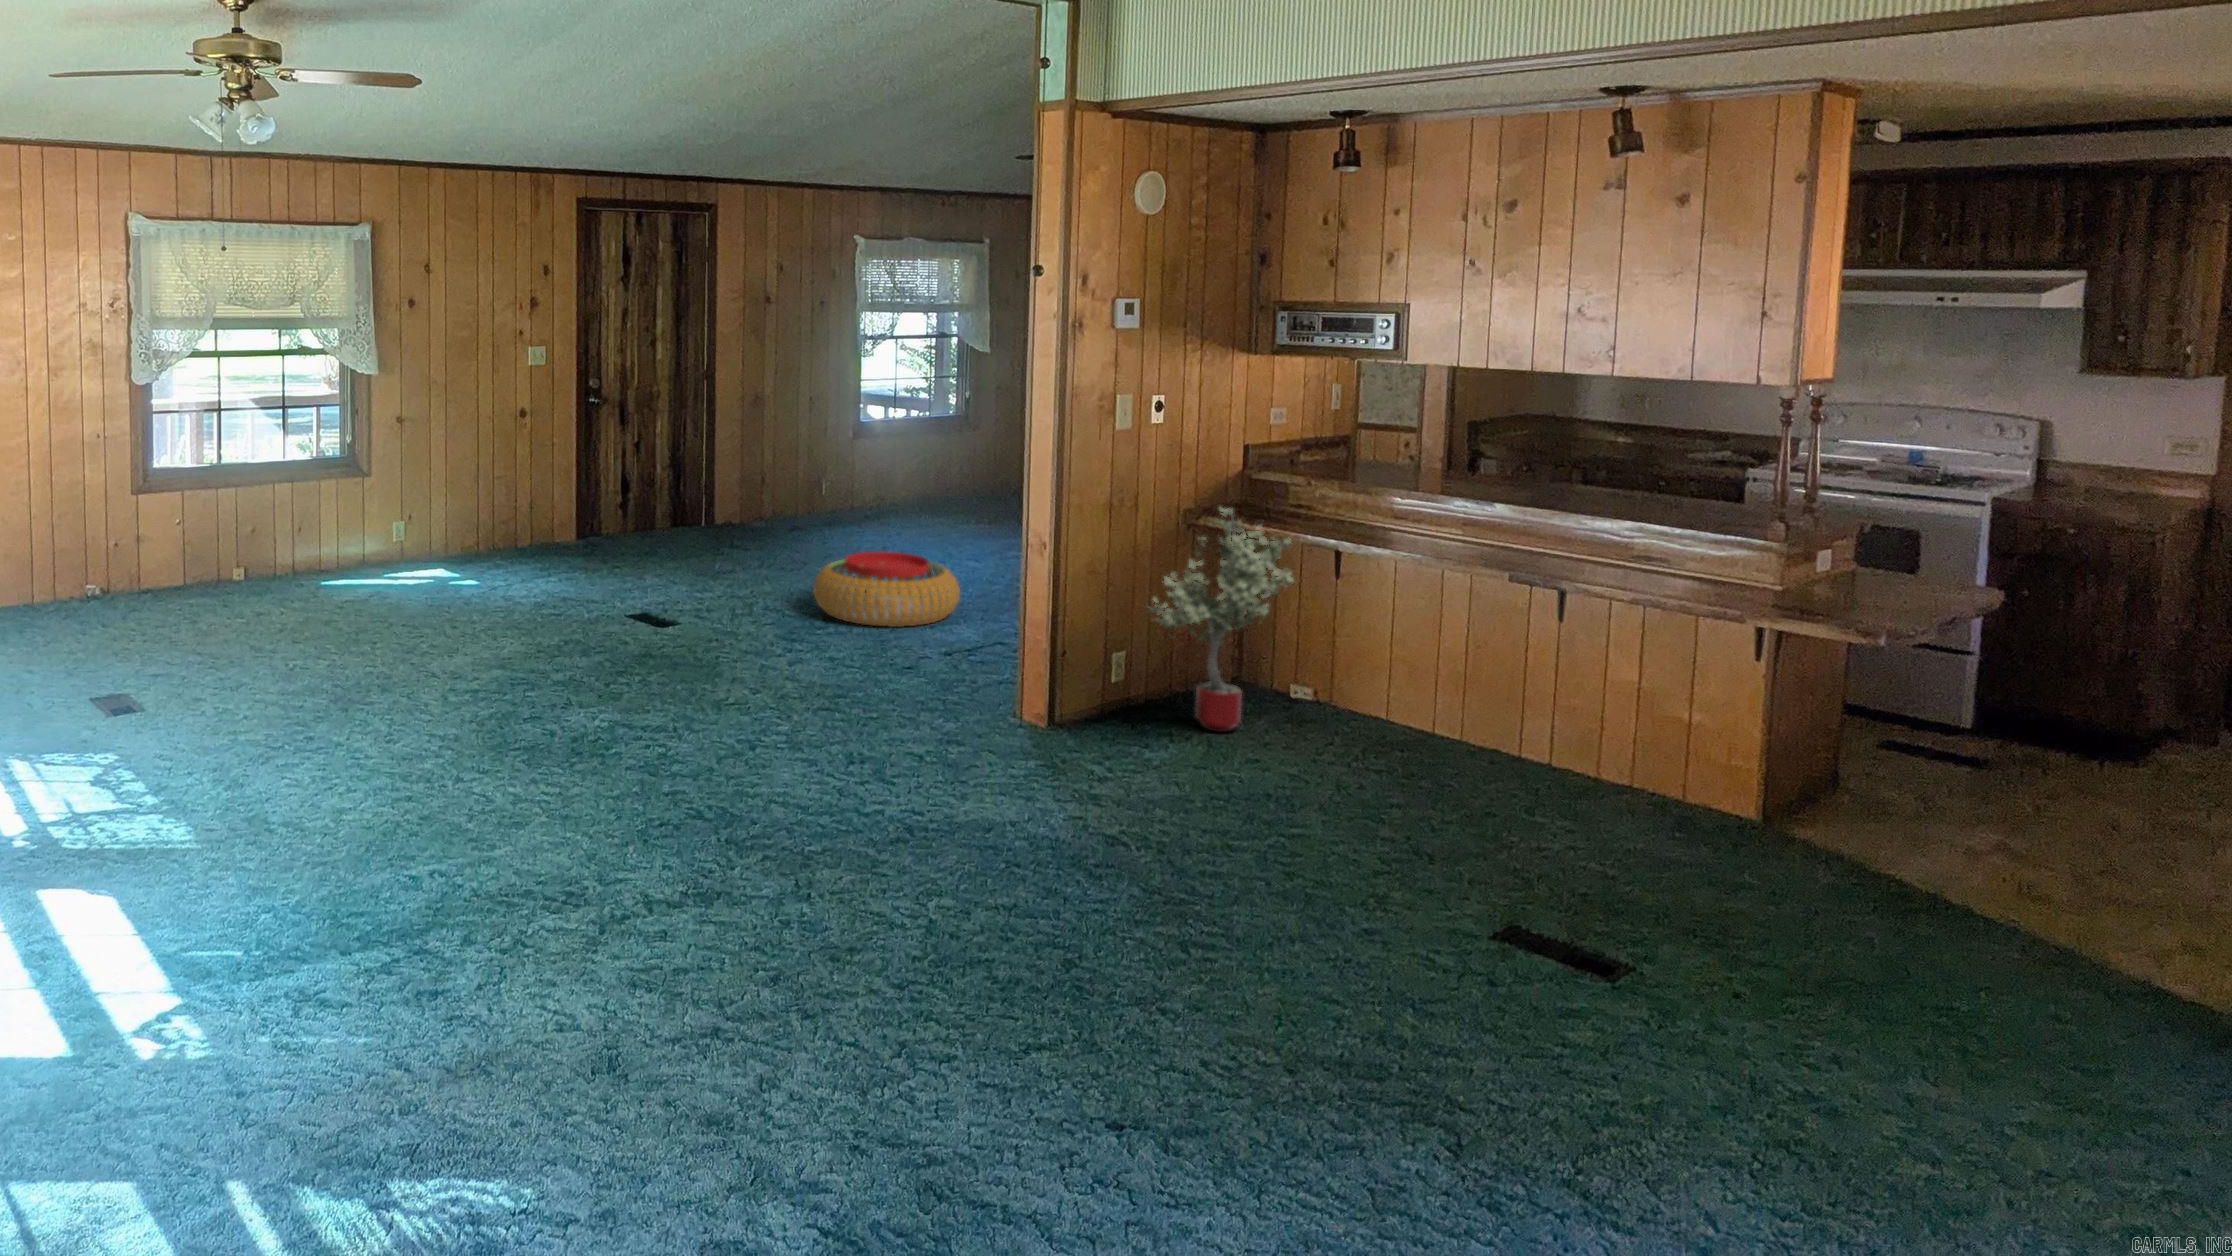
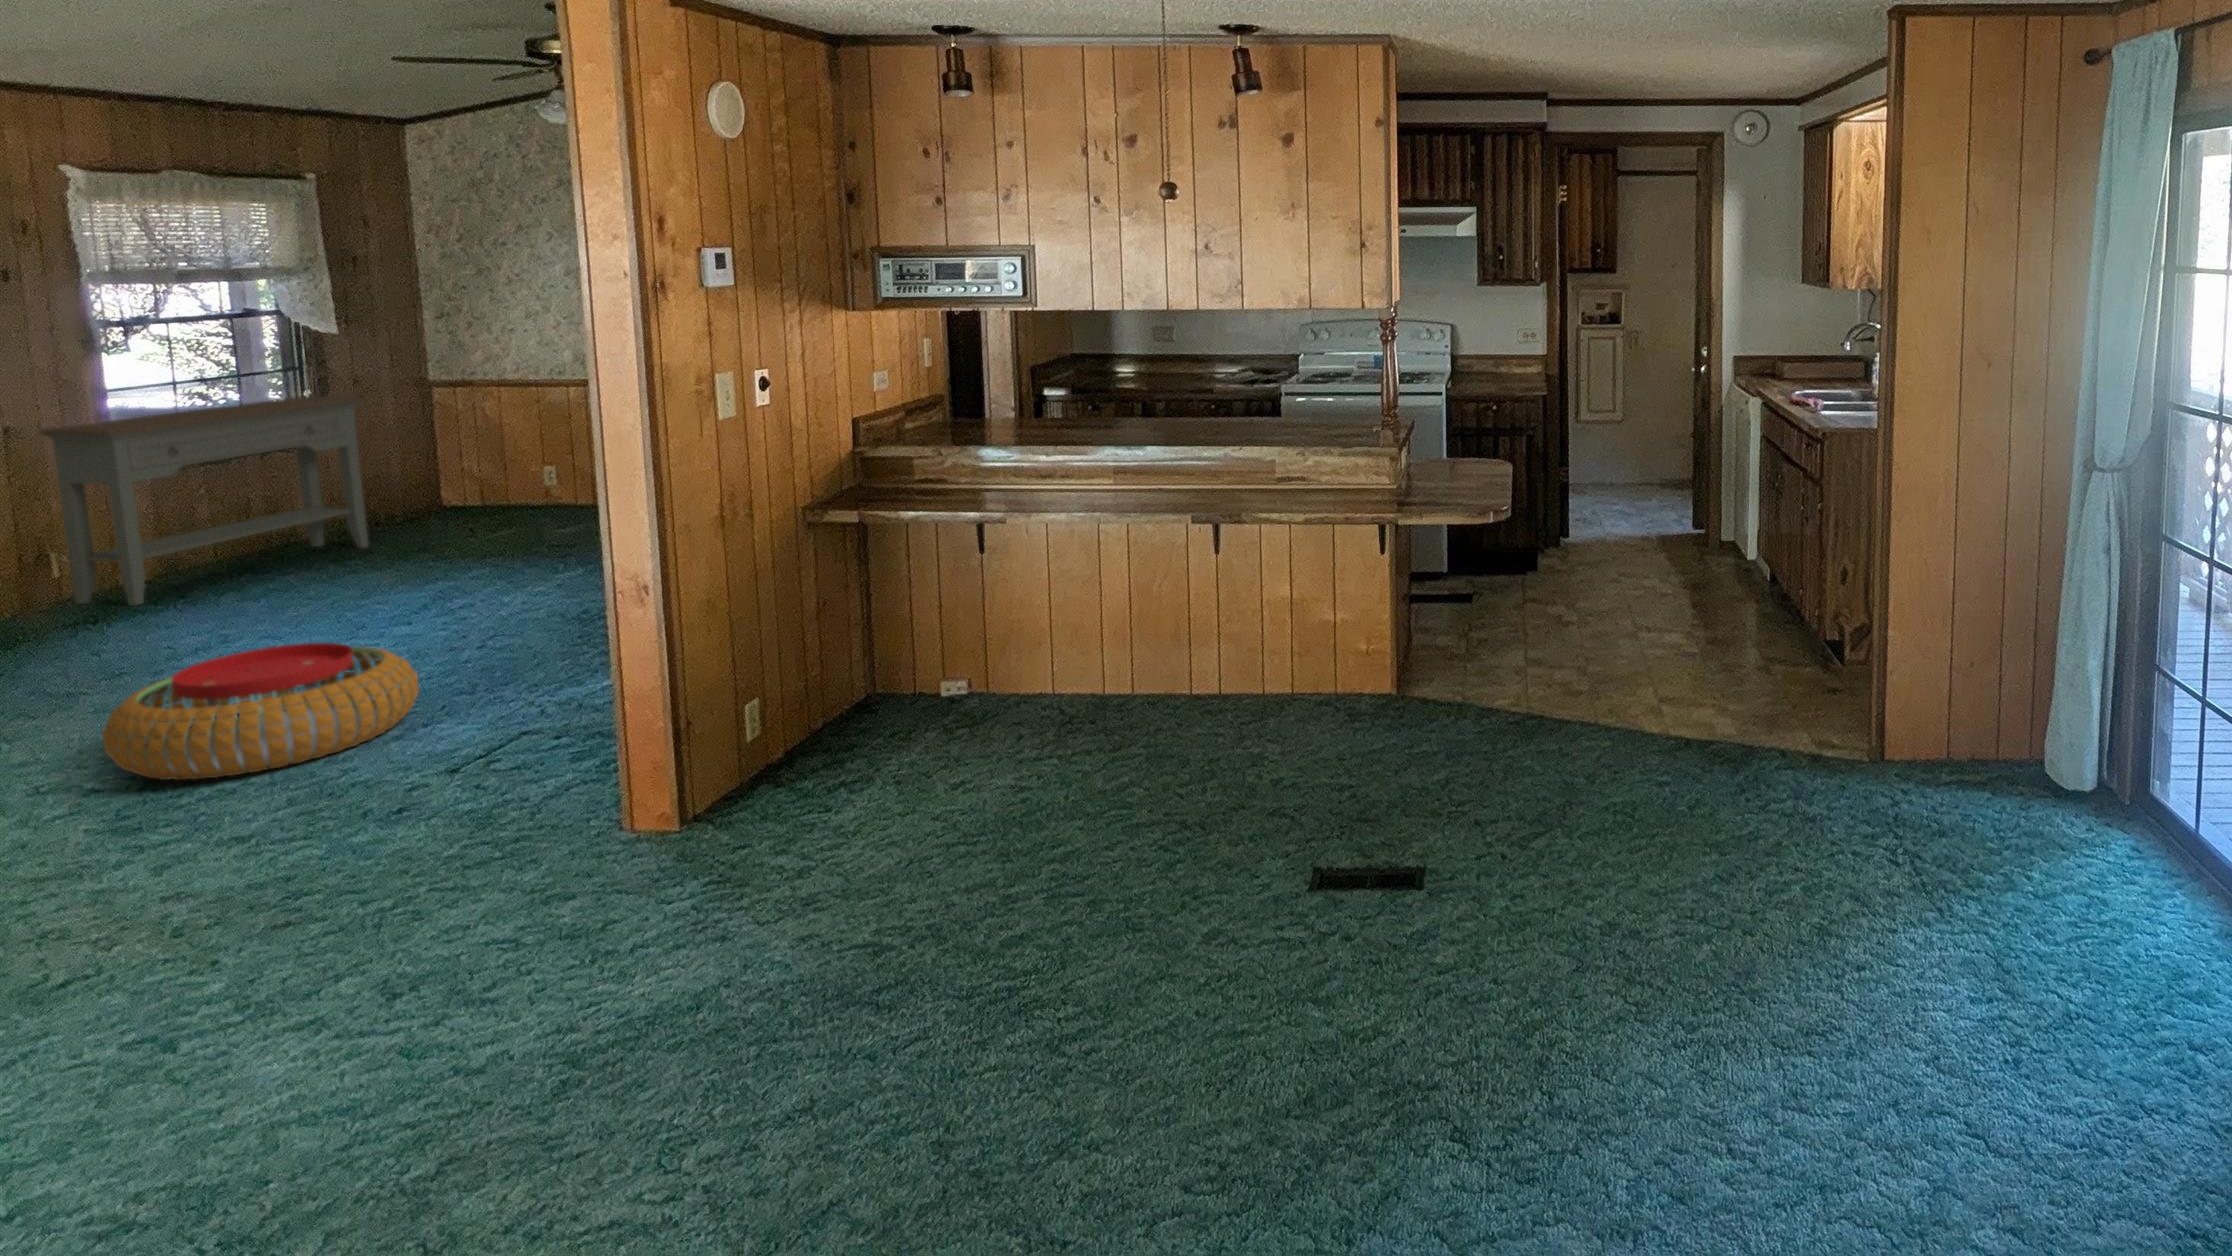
console table: none [831,394,991,520] -> present [40,396,368,606]
potted tree: present [1150,508,1293,732] -> none [783,492,956,761]

